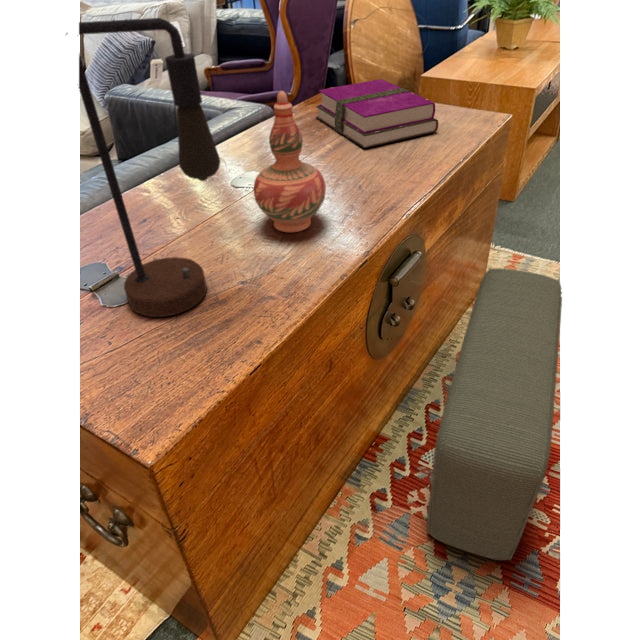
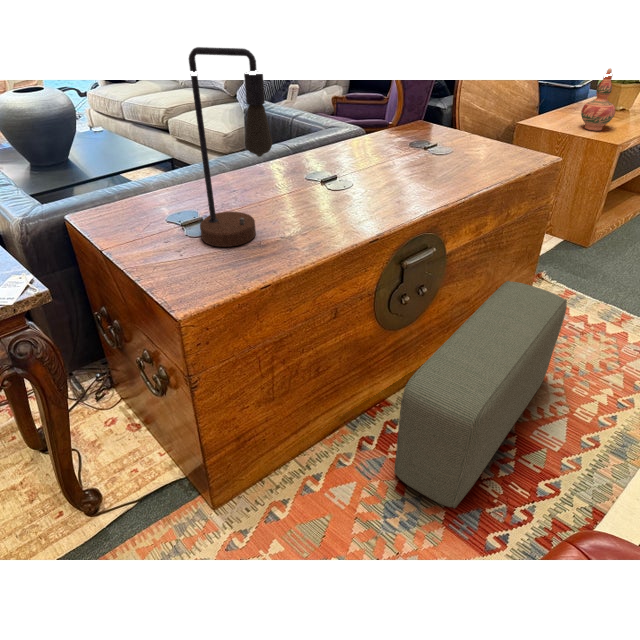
hardback book: present [315,79,438,148] -> none [393,115,488,165]
decorative vase: present [254,91,326,232] -> present [581,68,615,131]

